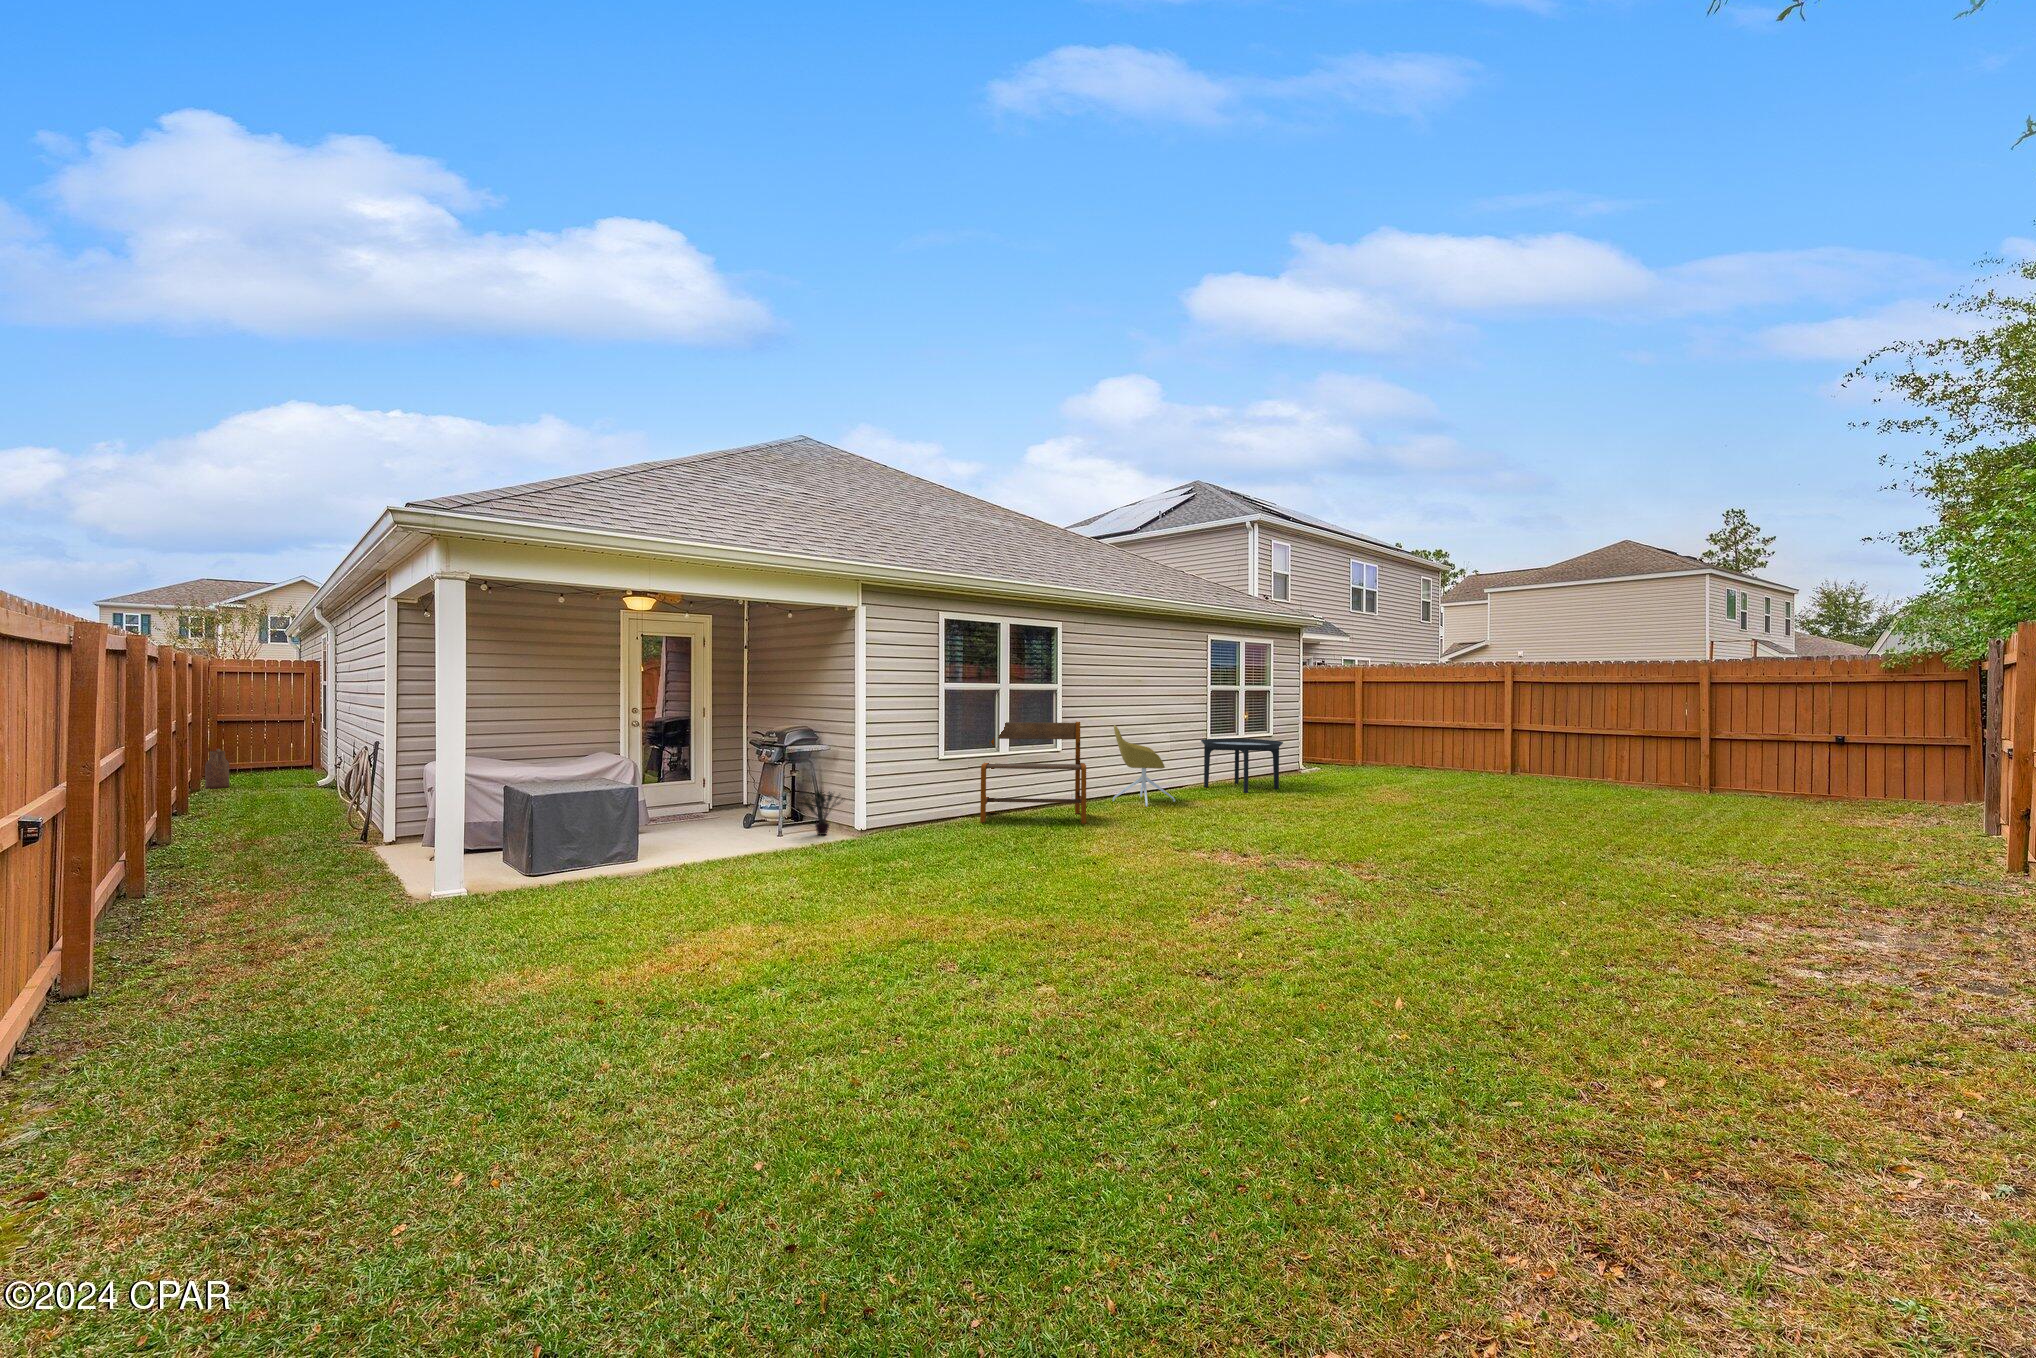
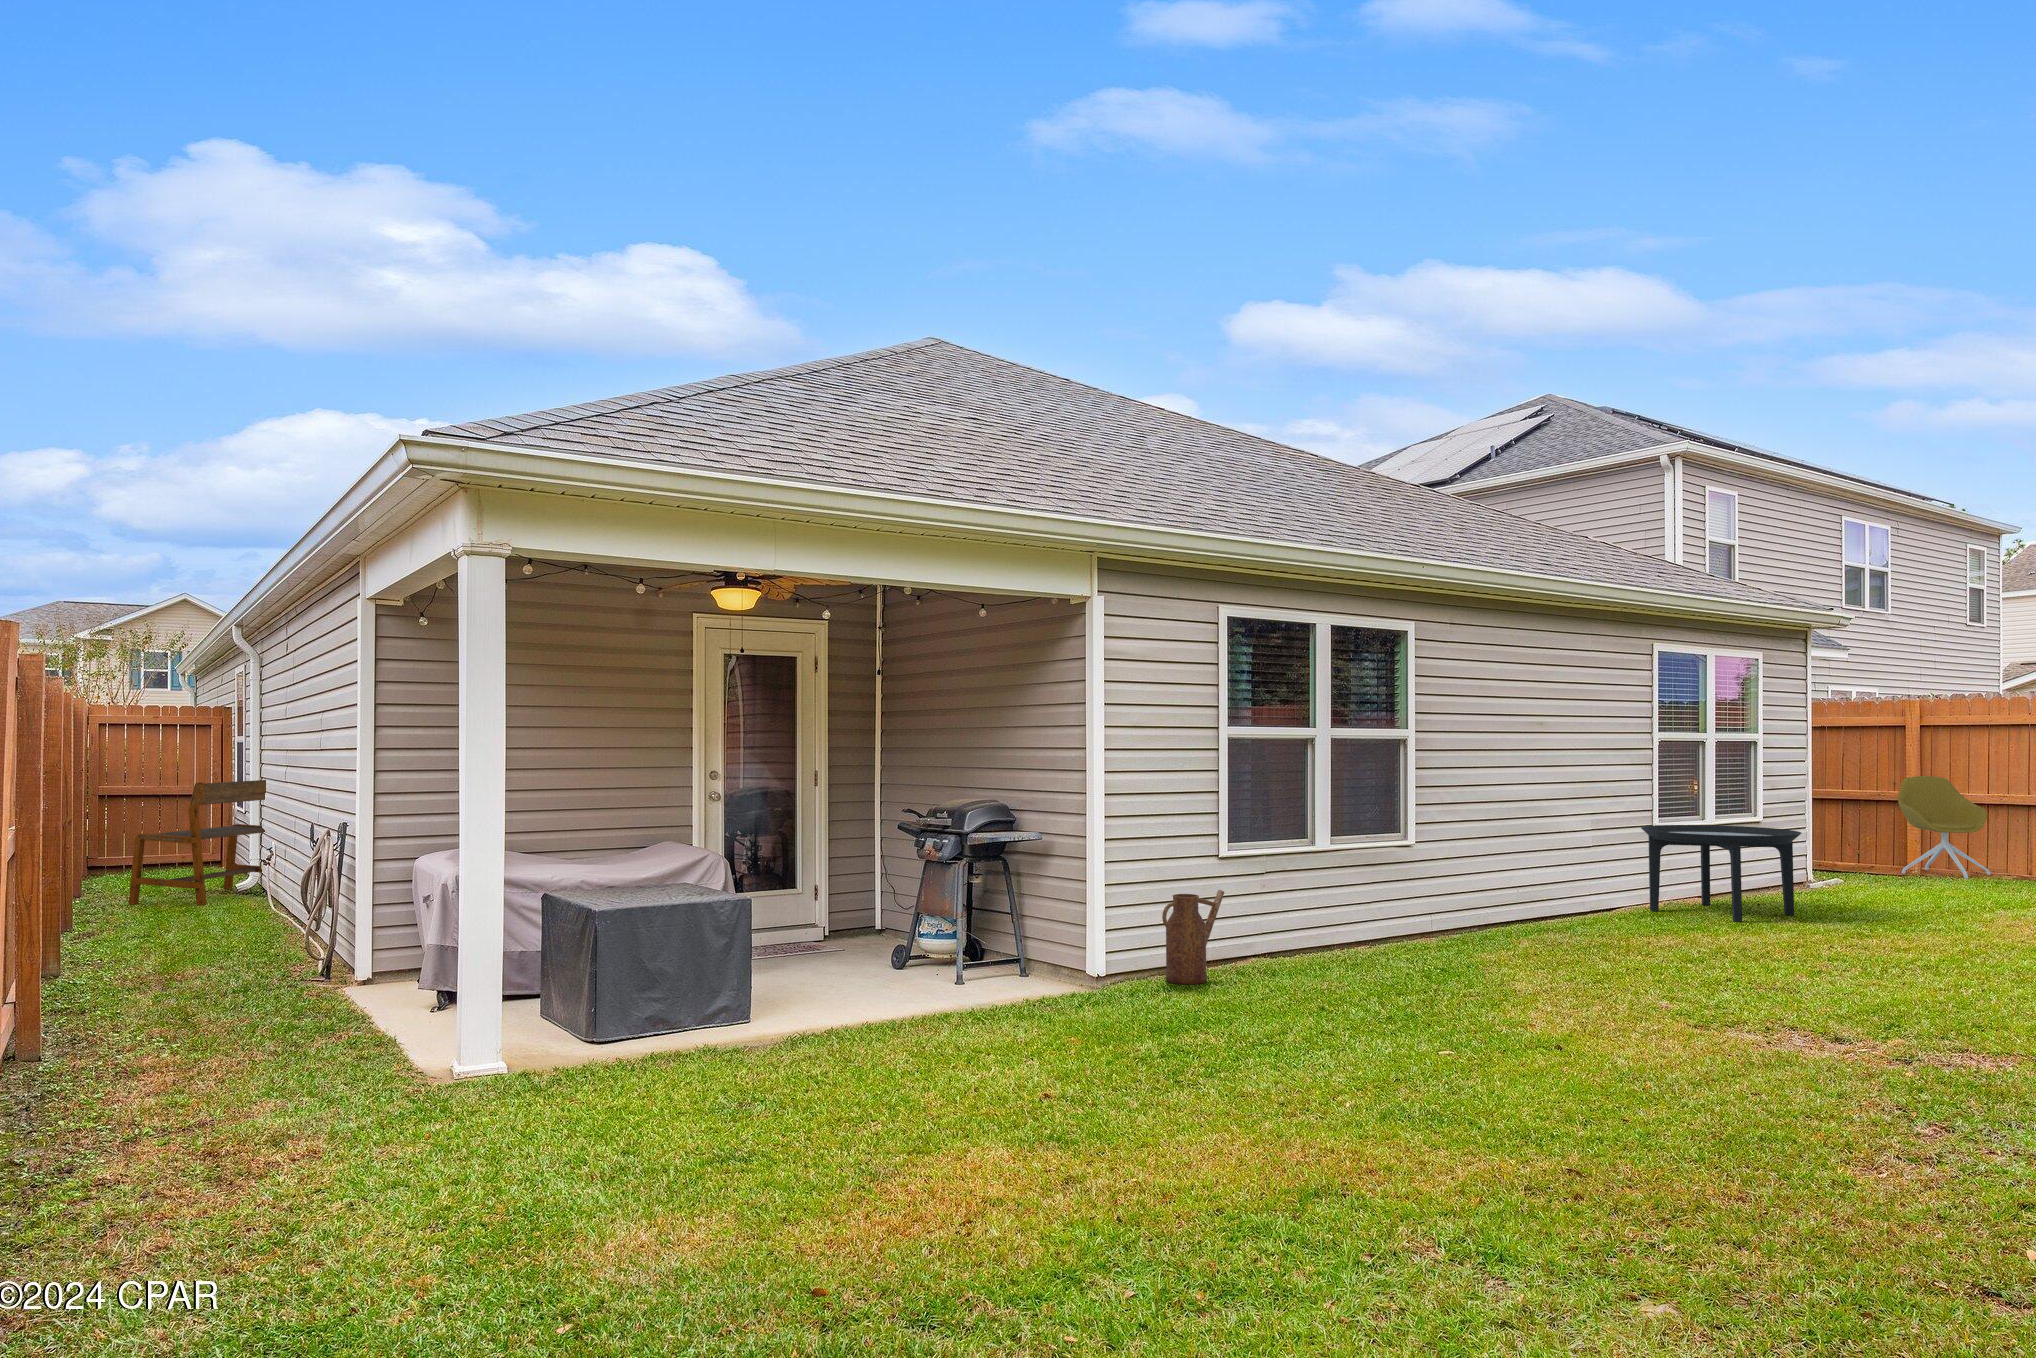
bench: present [980,722,1086,824] -> present [129,780,266,905]
chair: present [1112,725,1175,807] -> present [1898,776,1990,879]
watering can: present [205,749,229,789] -> present [1162,890,1224,984]
potted plant: present [801,790,843,835] -> none [991,903,1070,984]

